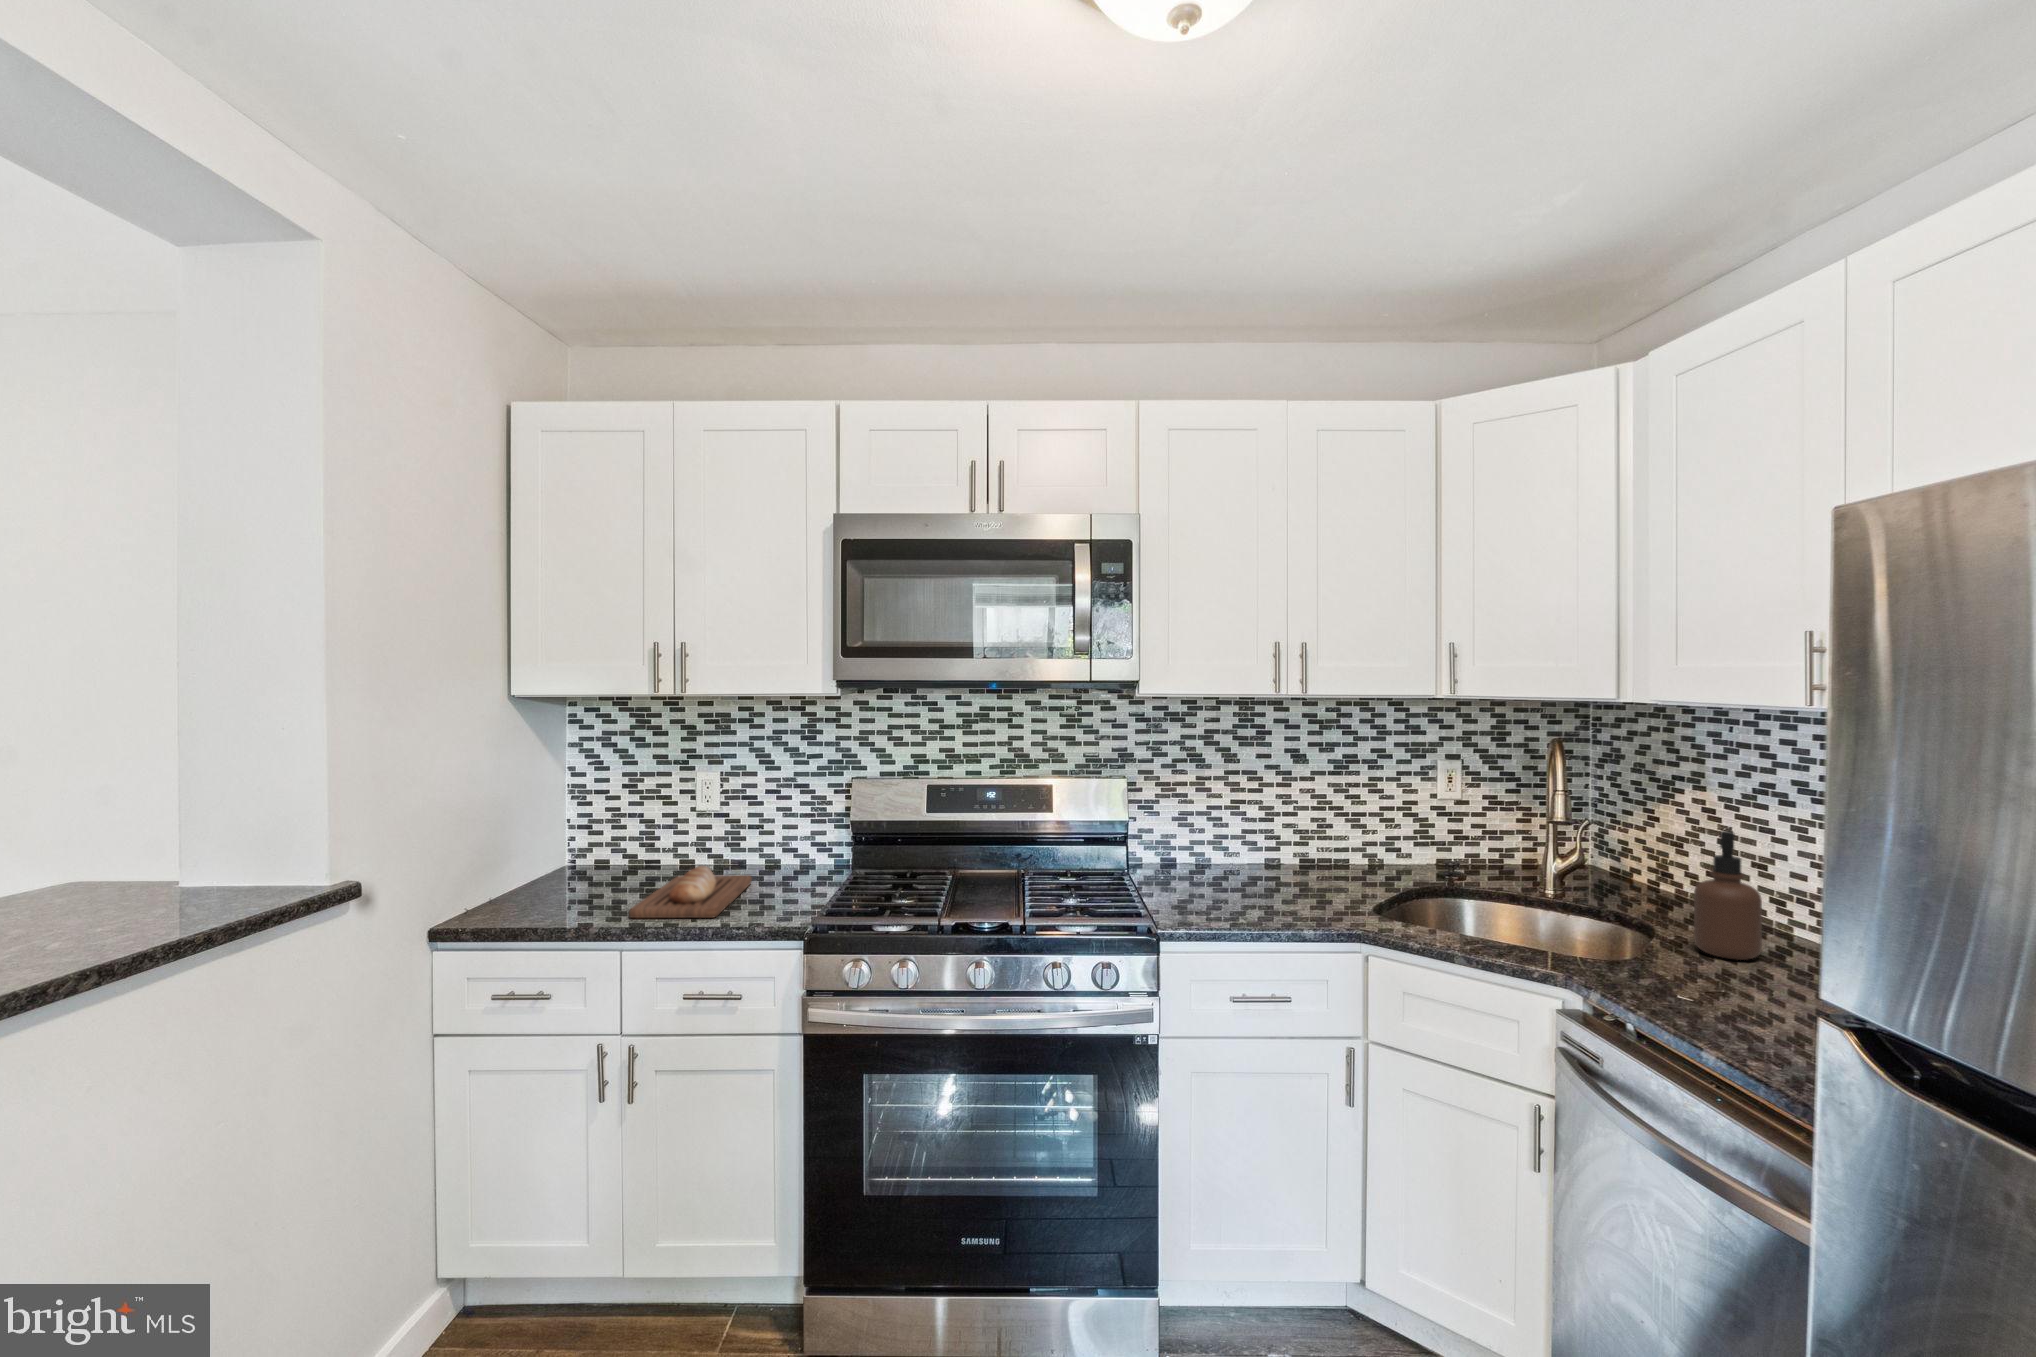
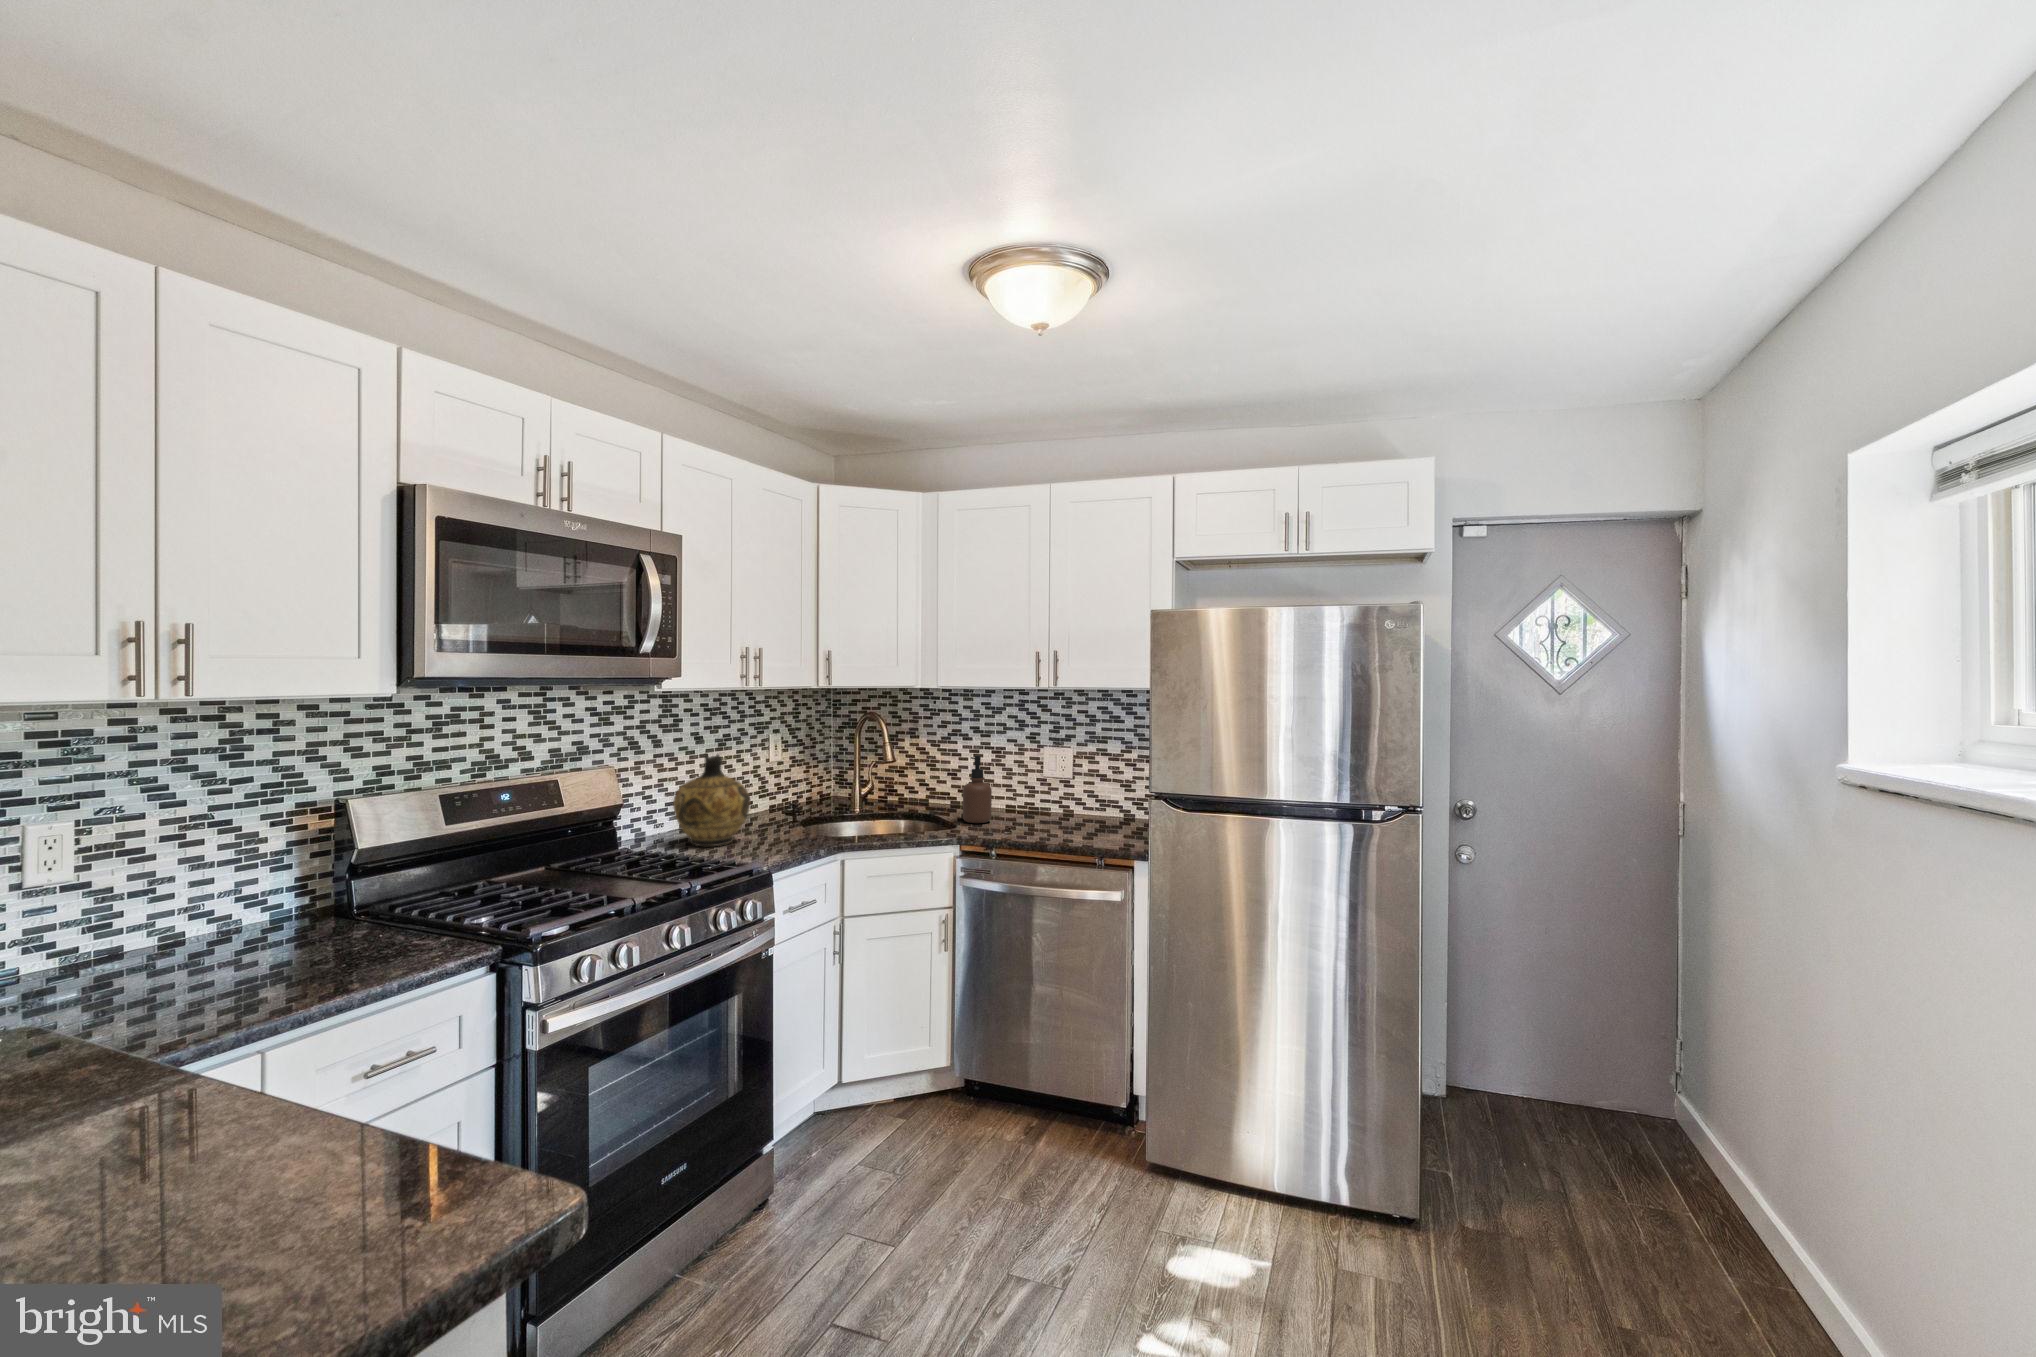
ceramic jug: none [1217,775,1310,890] -> present [673,754,750,846]
bread loaf: present [629,866,752,918] -> none [121,941,359,1010]

